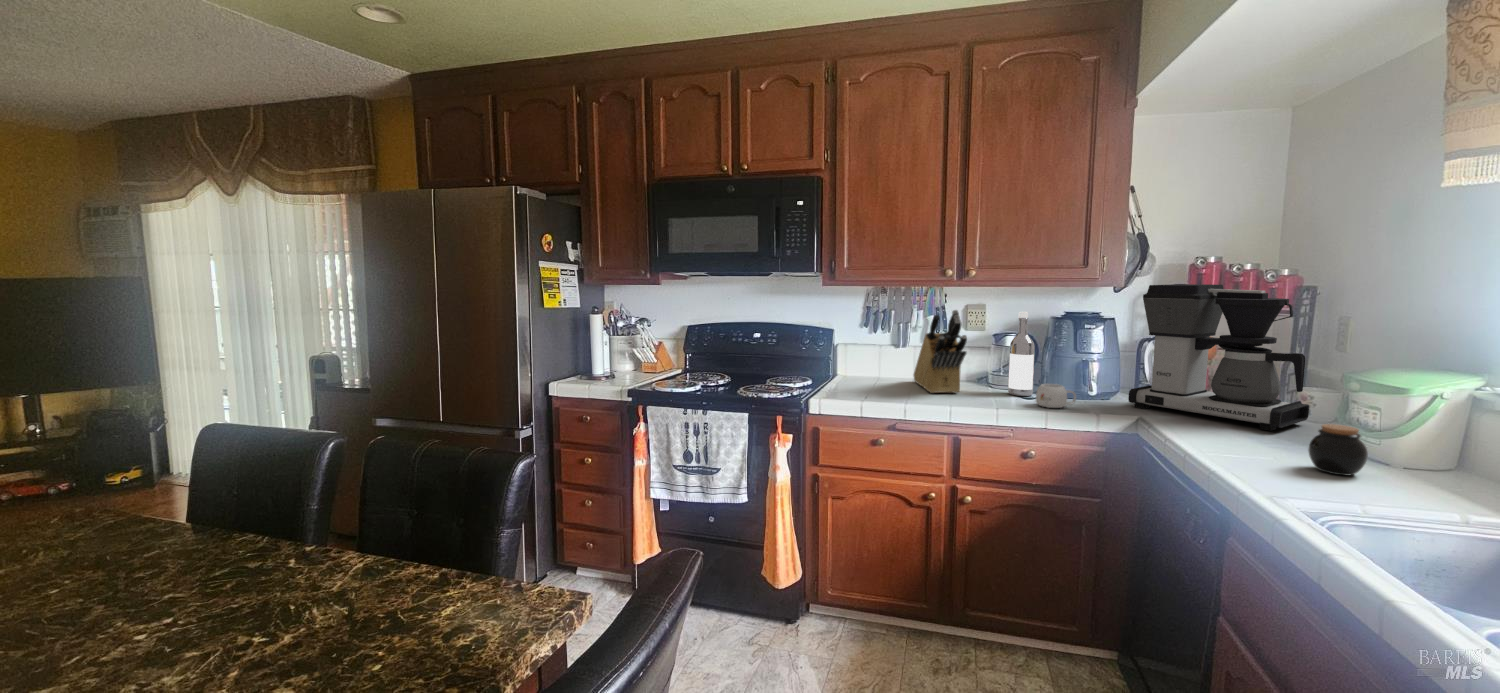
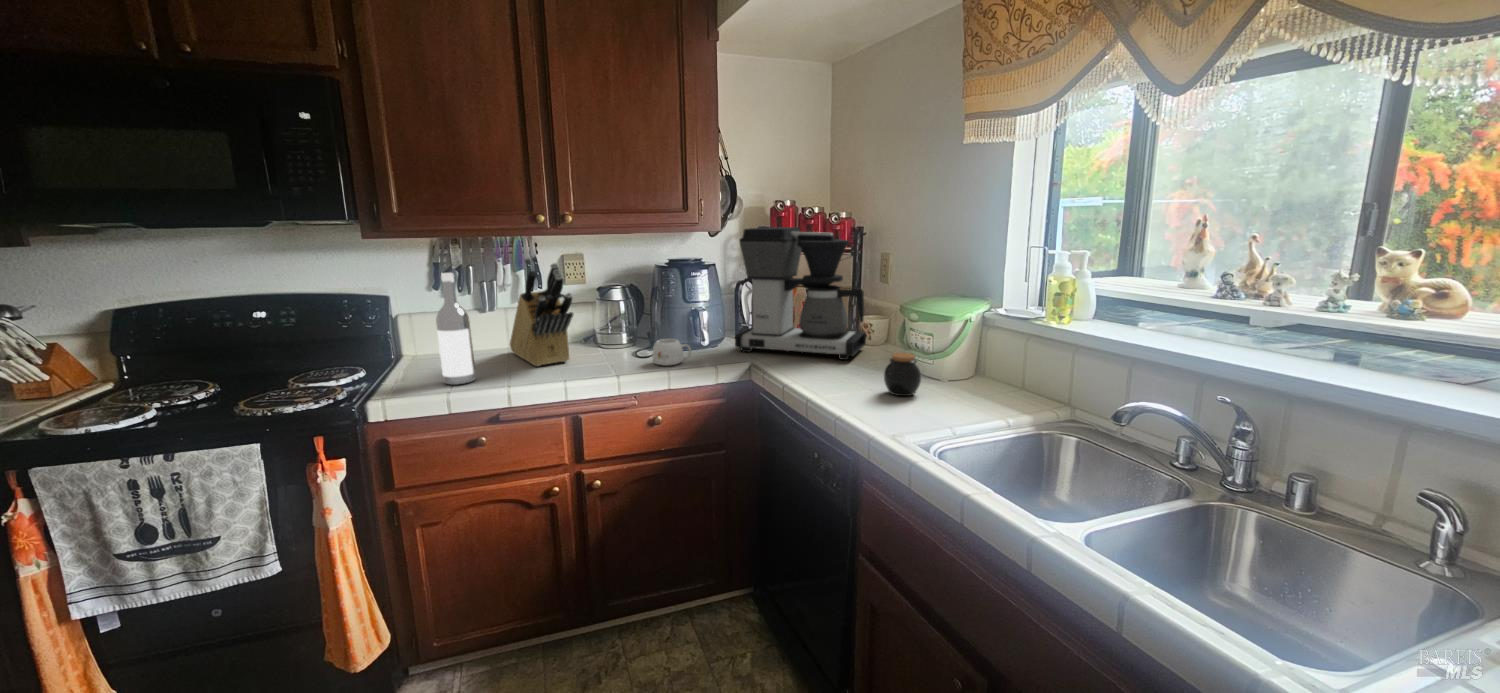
wine bottle: present [1008,312,1035,396] -> present [436,273,476,385]

